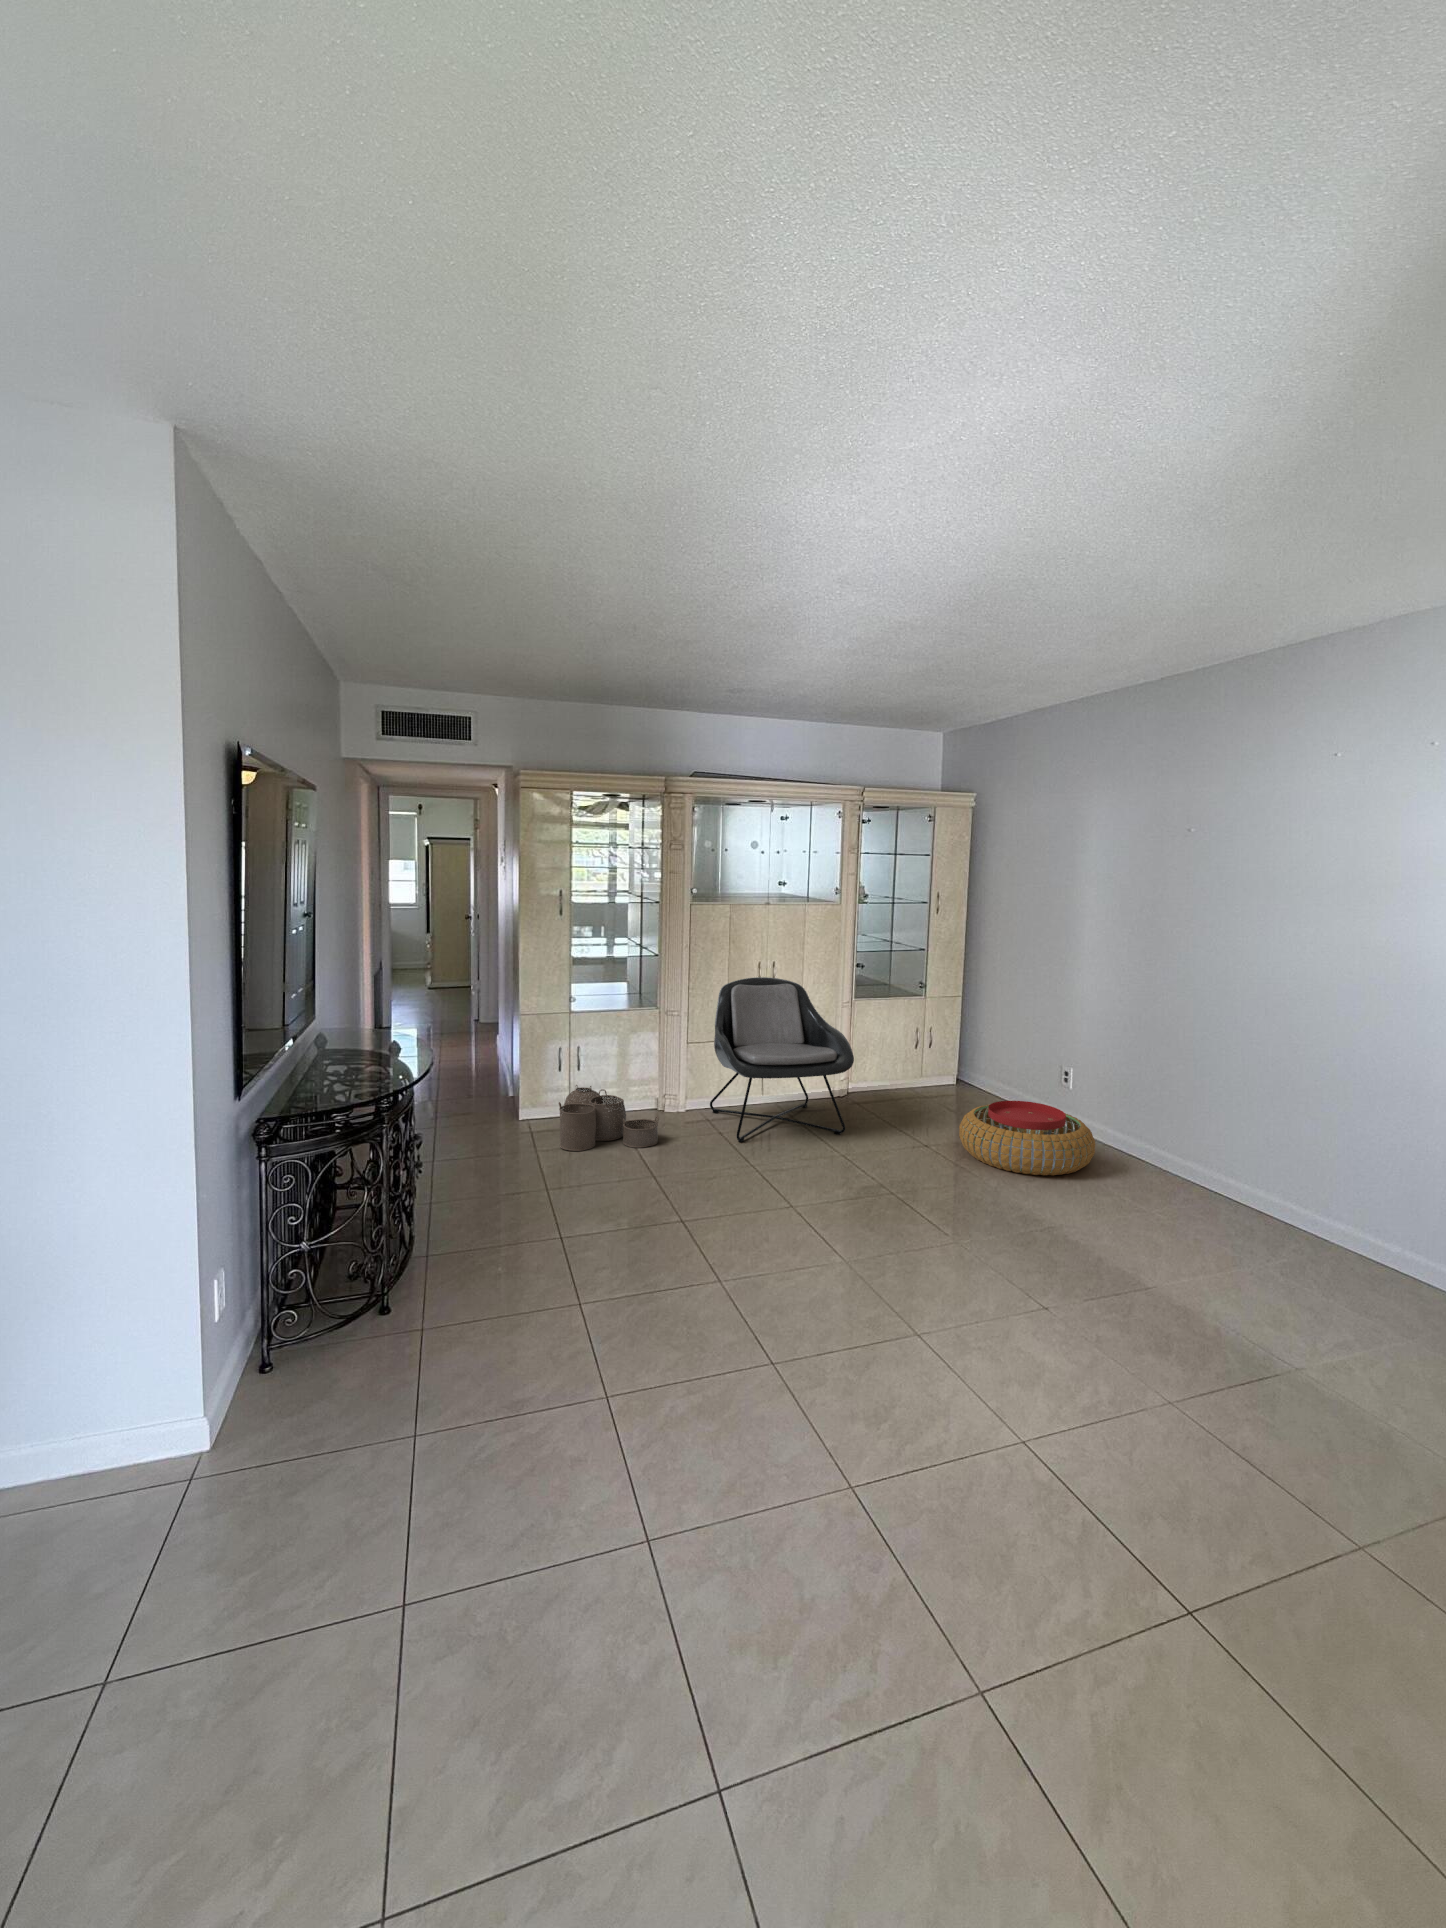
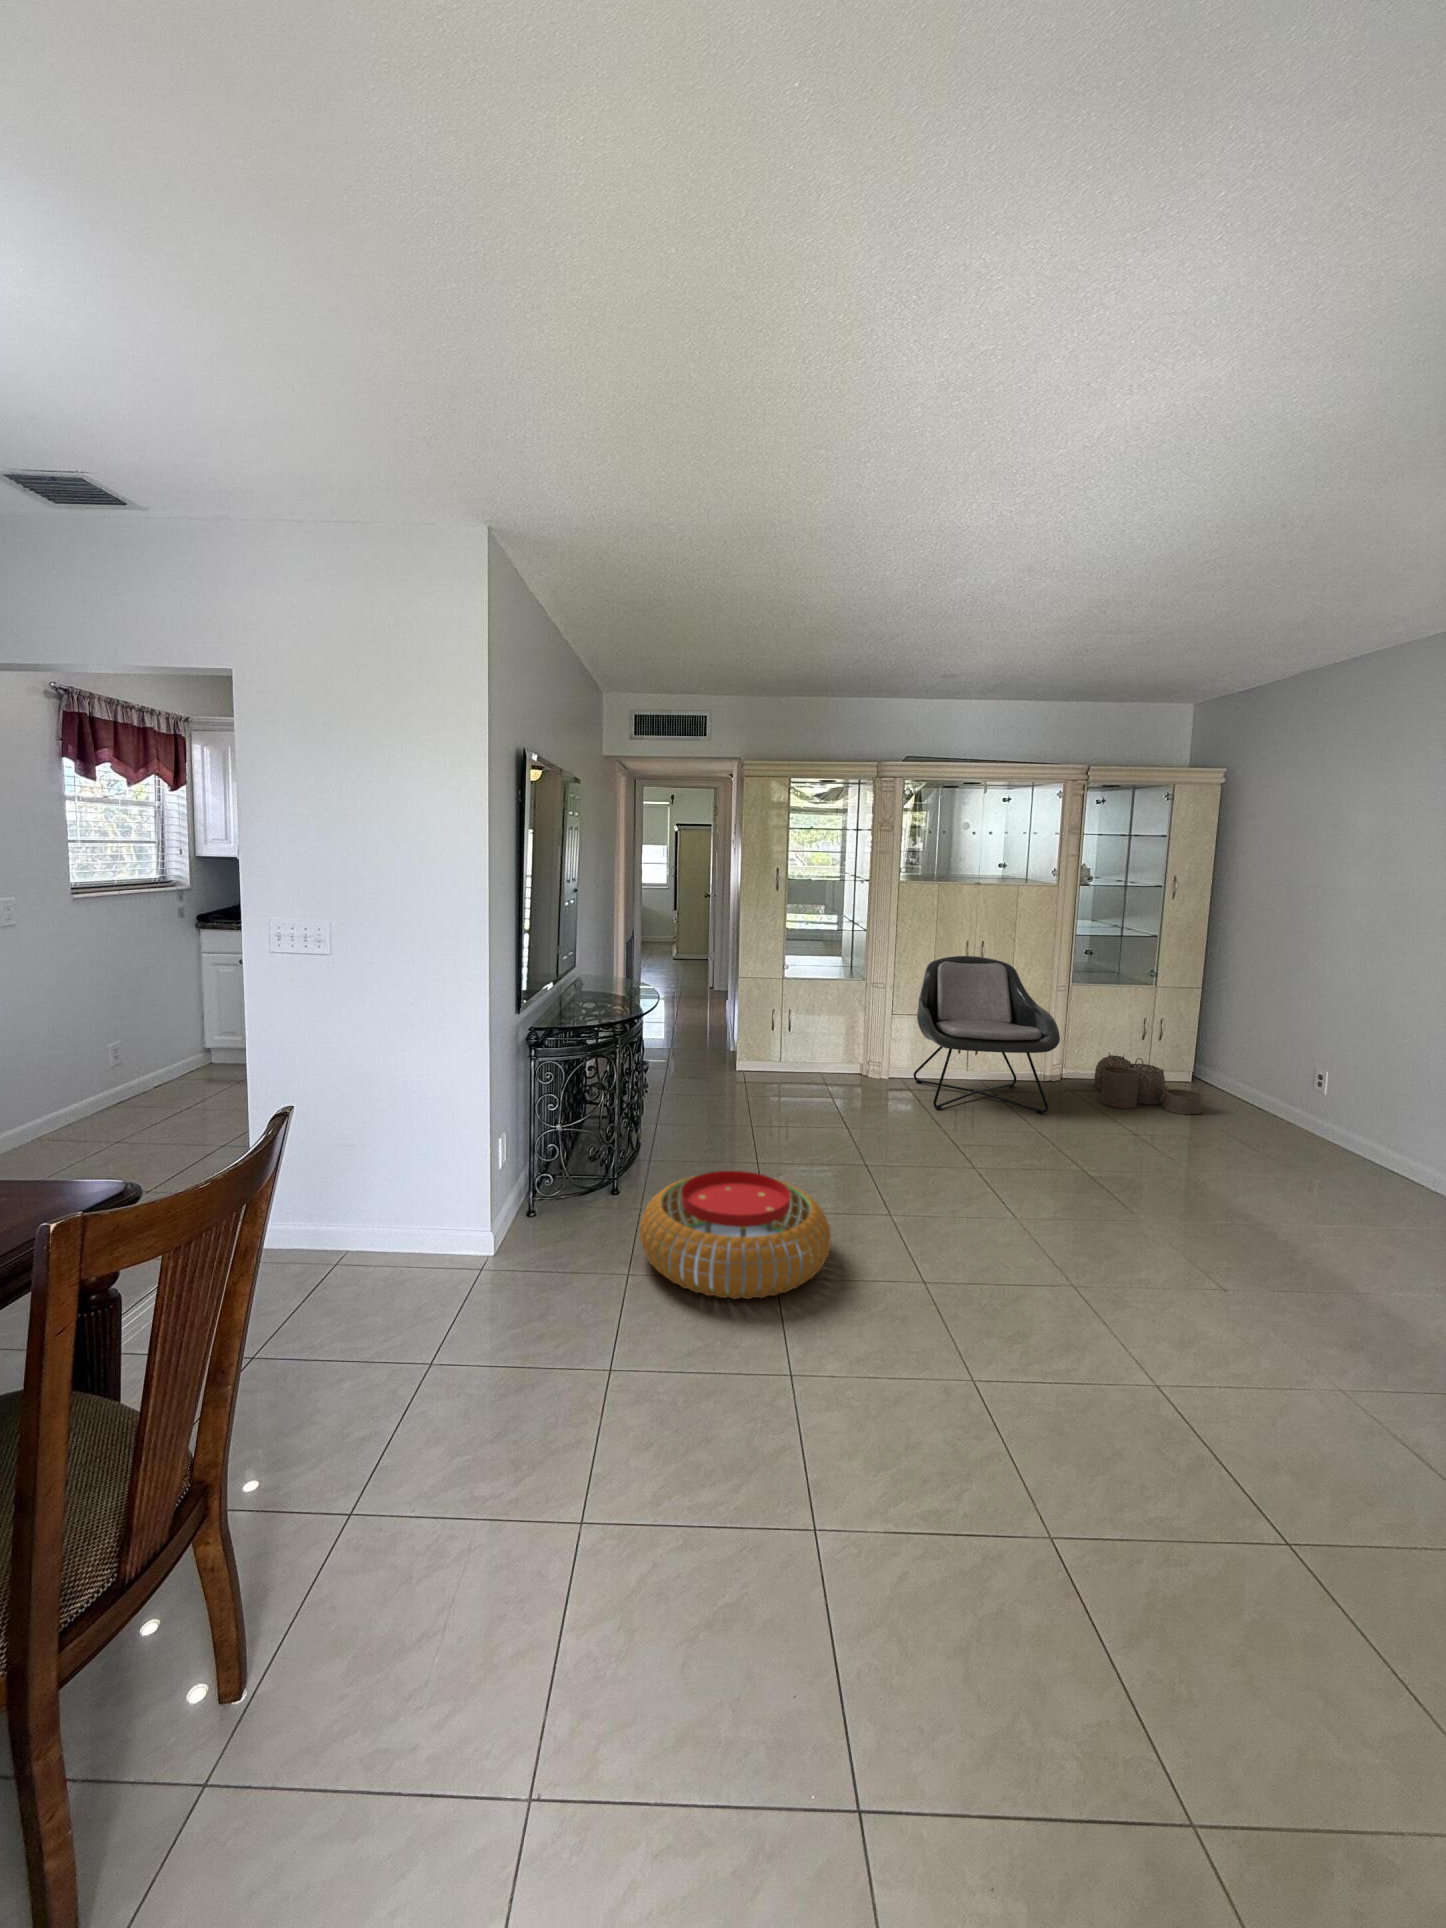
woven basket: present [559,1085,659,1151] -> present [1094,1053,1203,1114]
pouf: present [959,1101,1095,1176] -> present [640,1171,831,1299]

